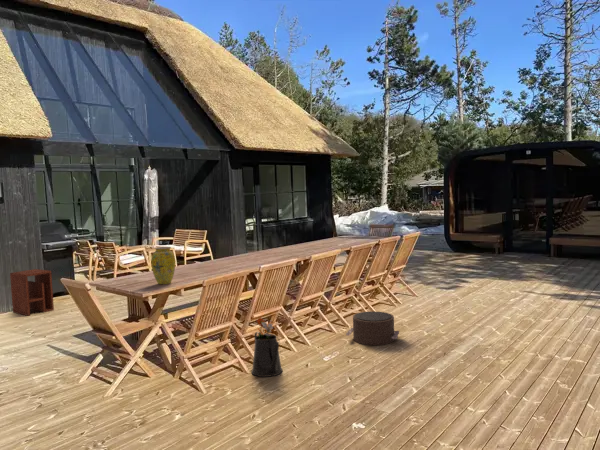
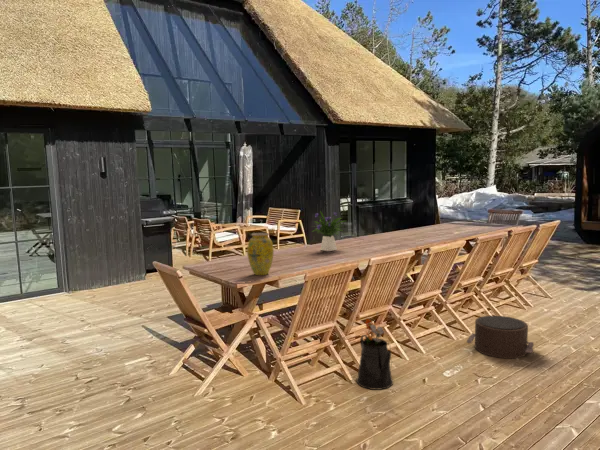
flower arrangement: none [209,228,244,264] -> present [314,211,345,251]
side table: present [10,269,54,316] -> none [110,246,151,293]

